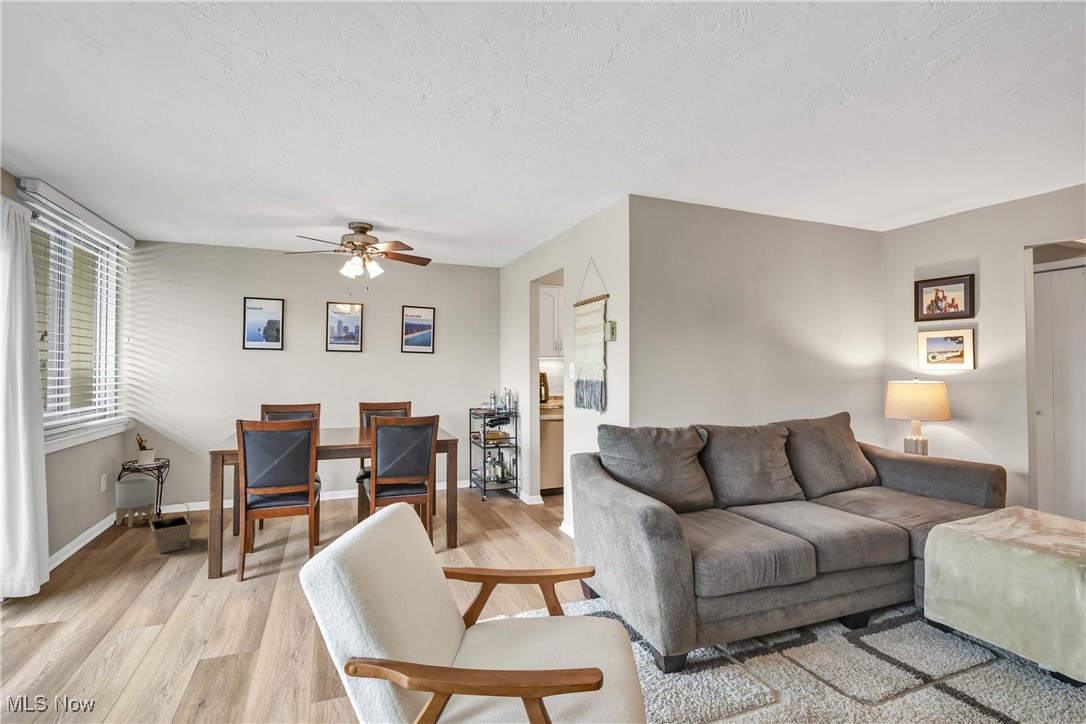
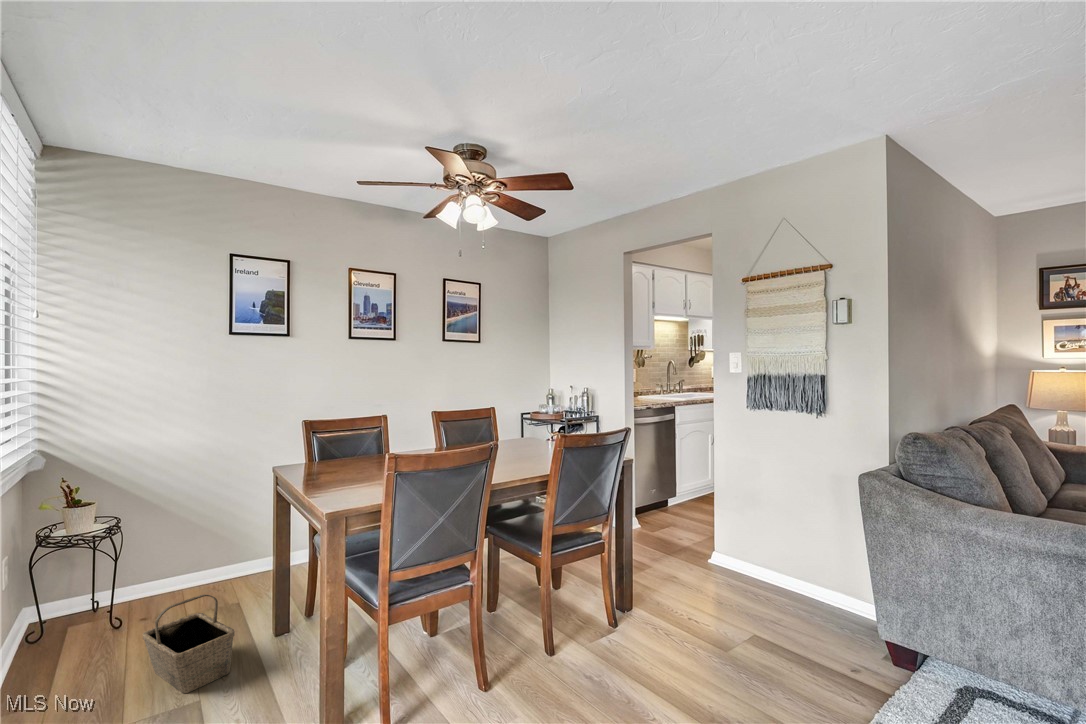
planter: present [116,477,155,528] -> none [30,550,103,646]

